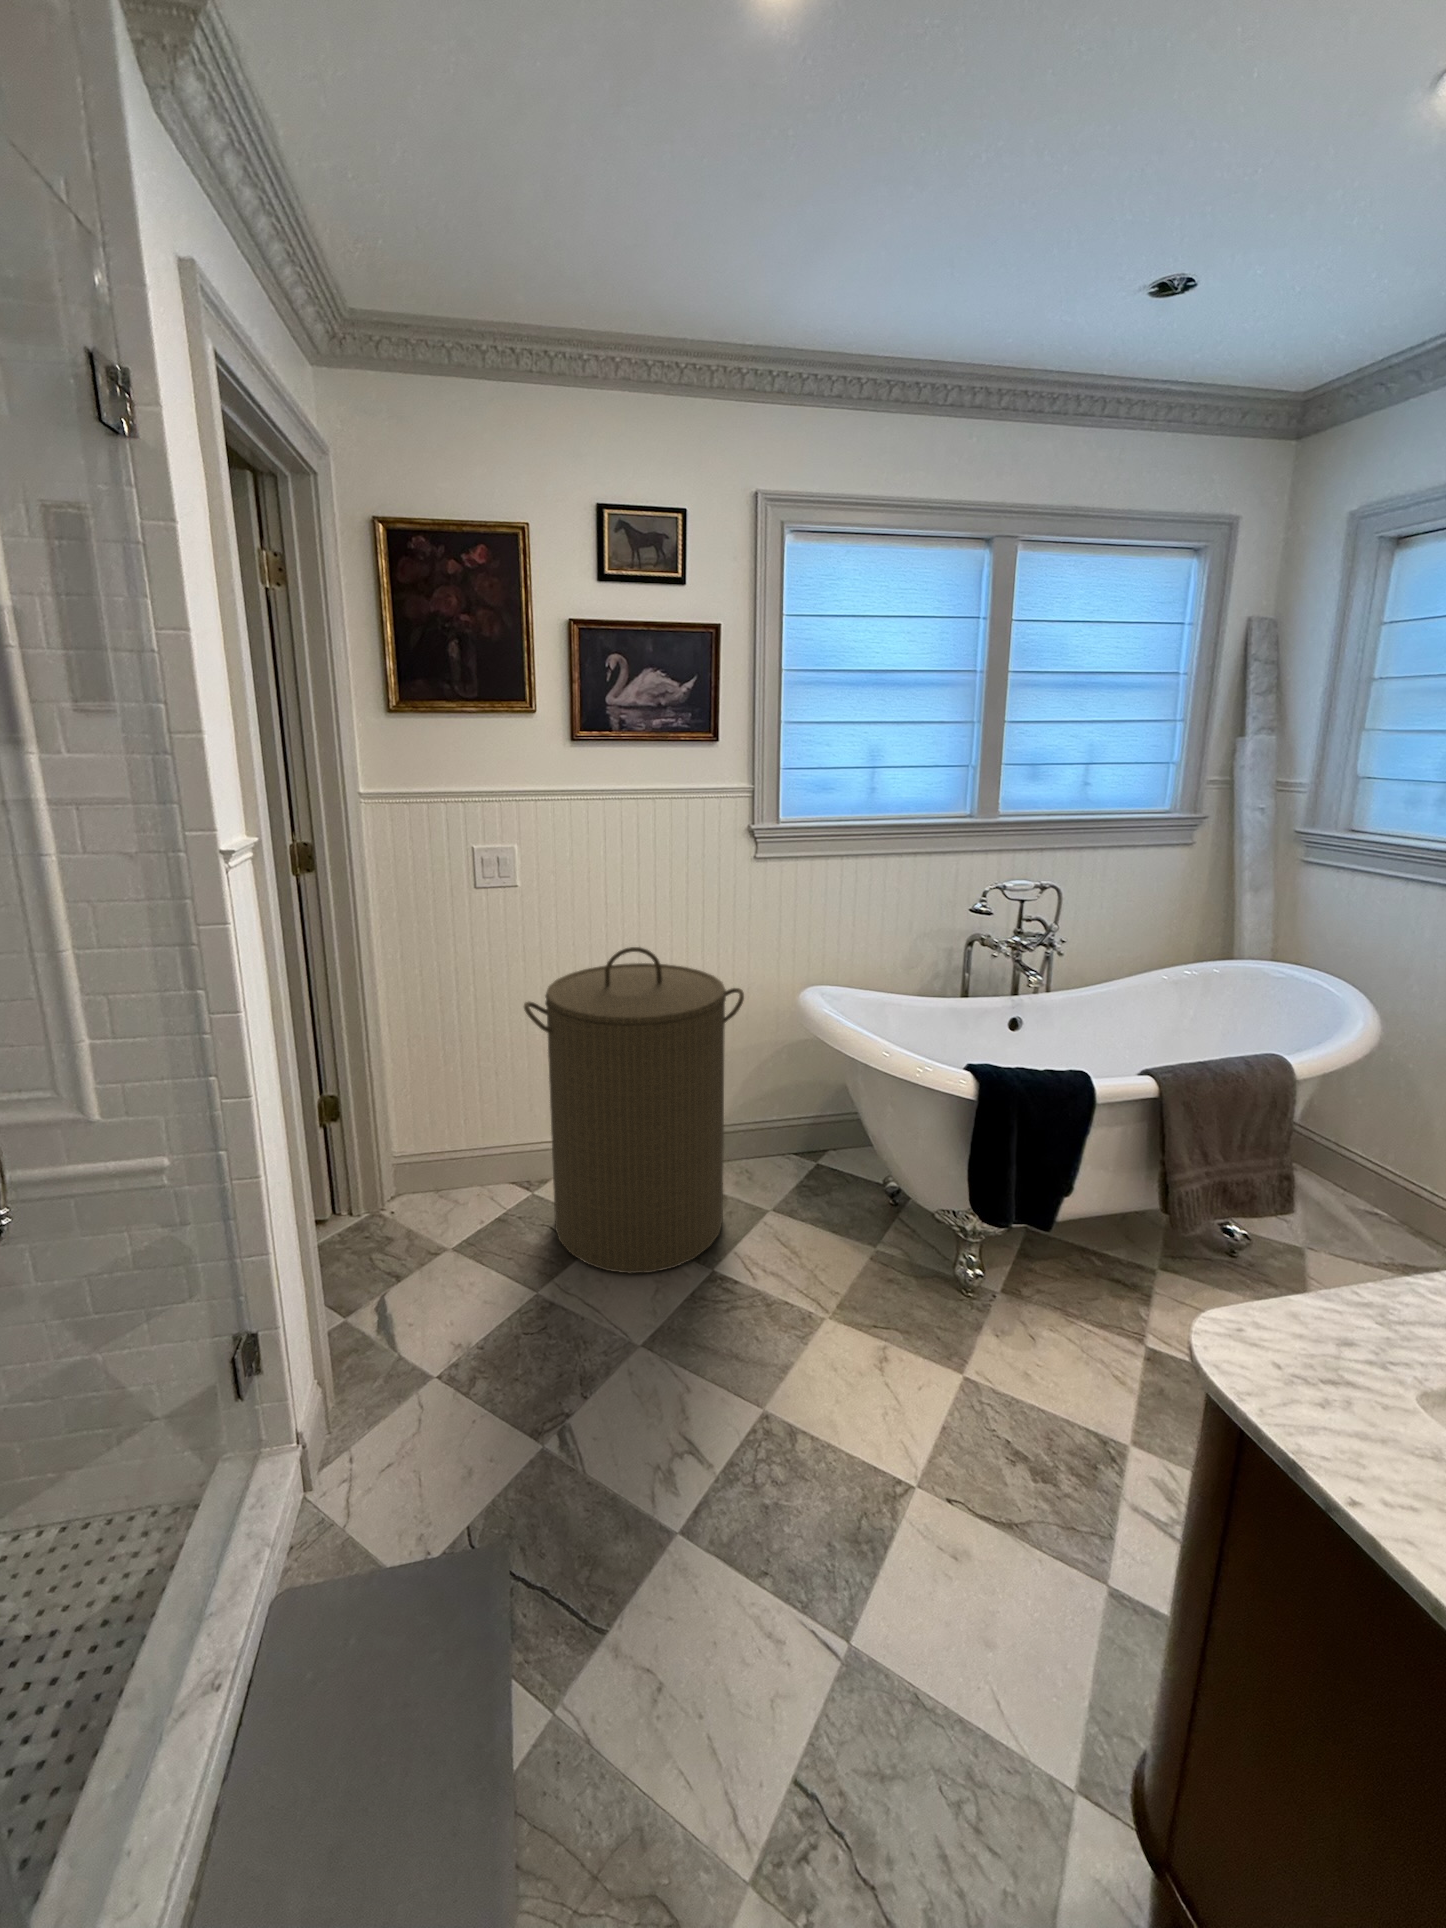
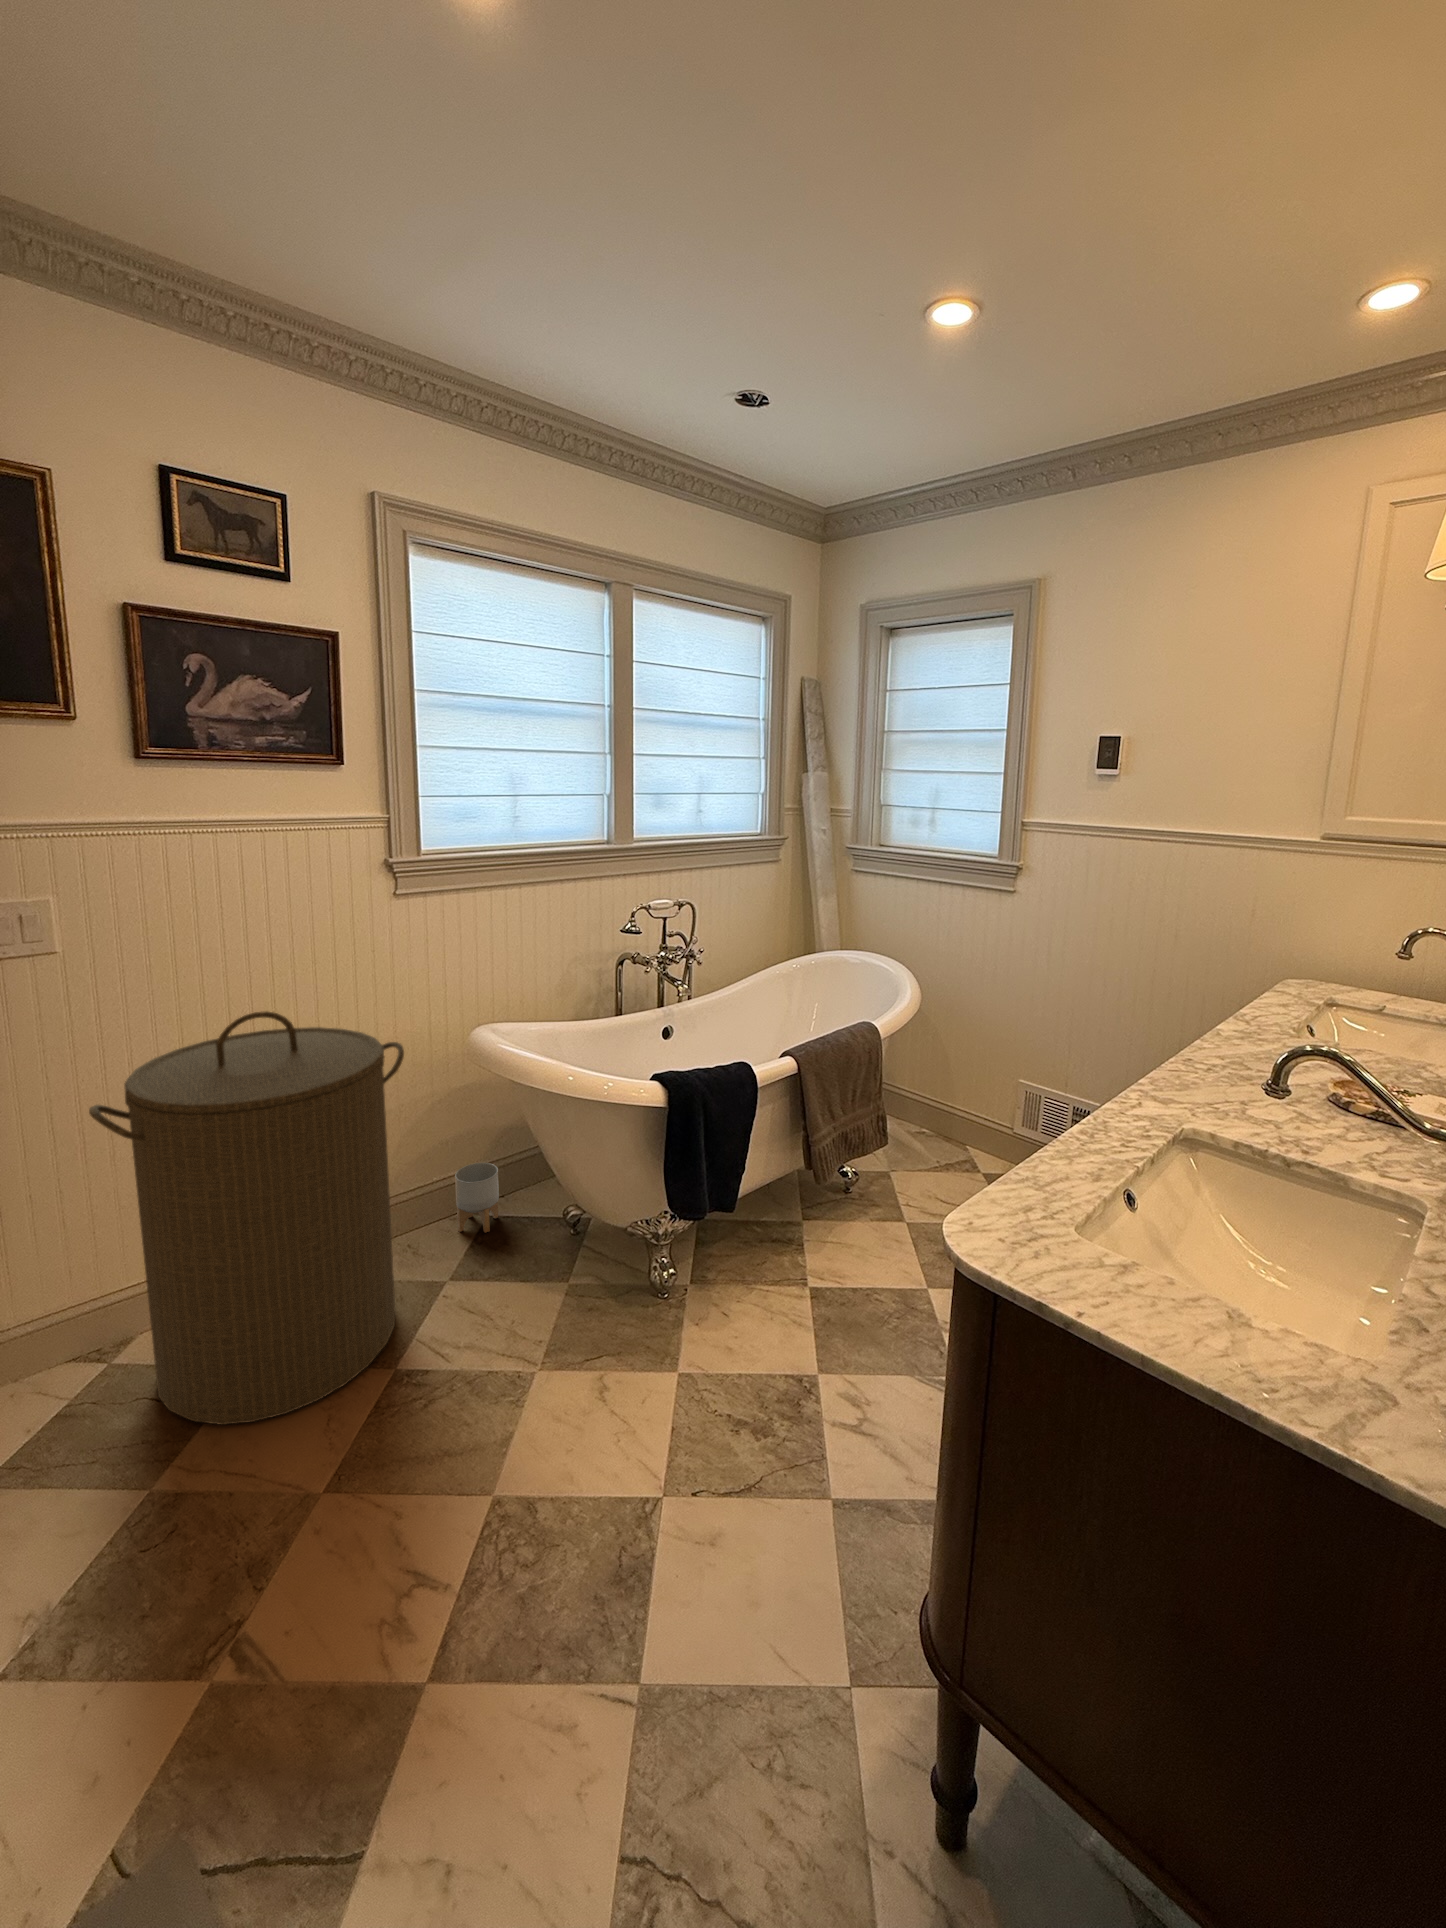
planter: none [789,1112,828,1178] -> present [455,1163,499,1233]

